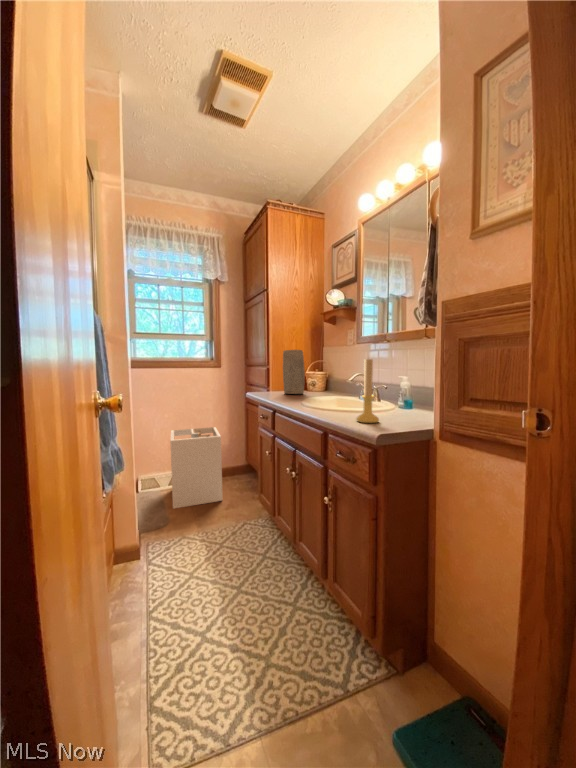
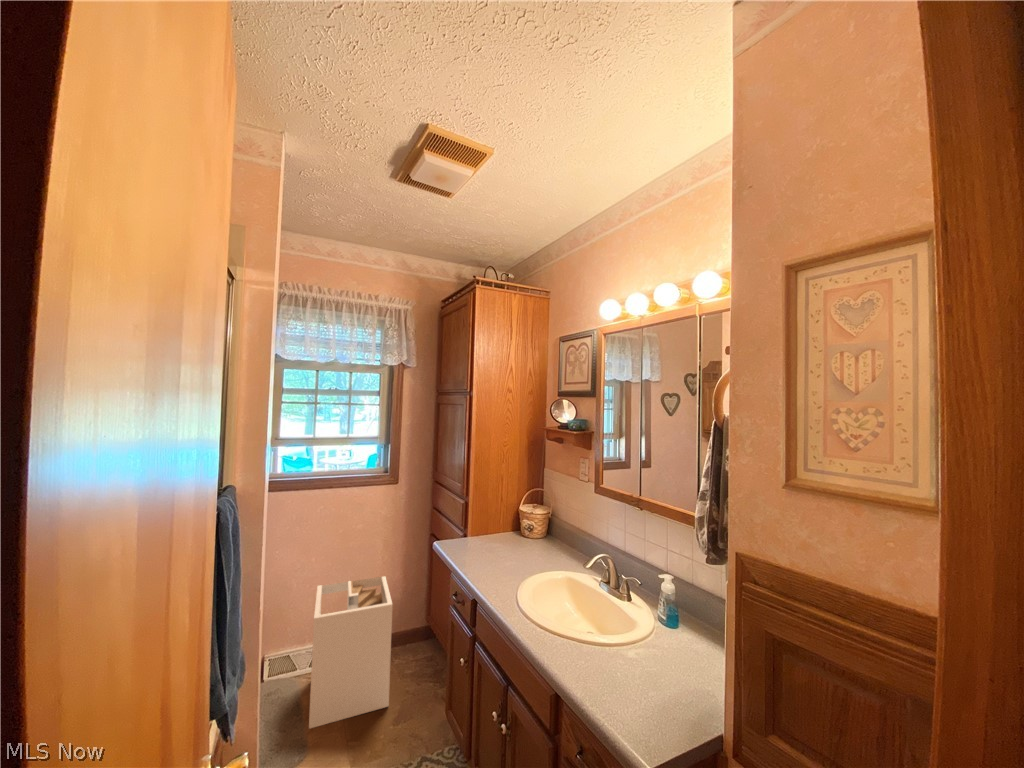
vase: present [283,350,305,394] -> none [489,484,520,553]
candle holder: present [357,359,379,423] -> none [612,590,648,707]

